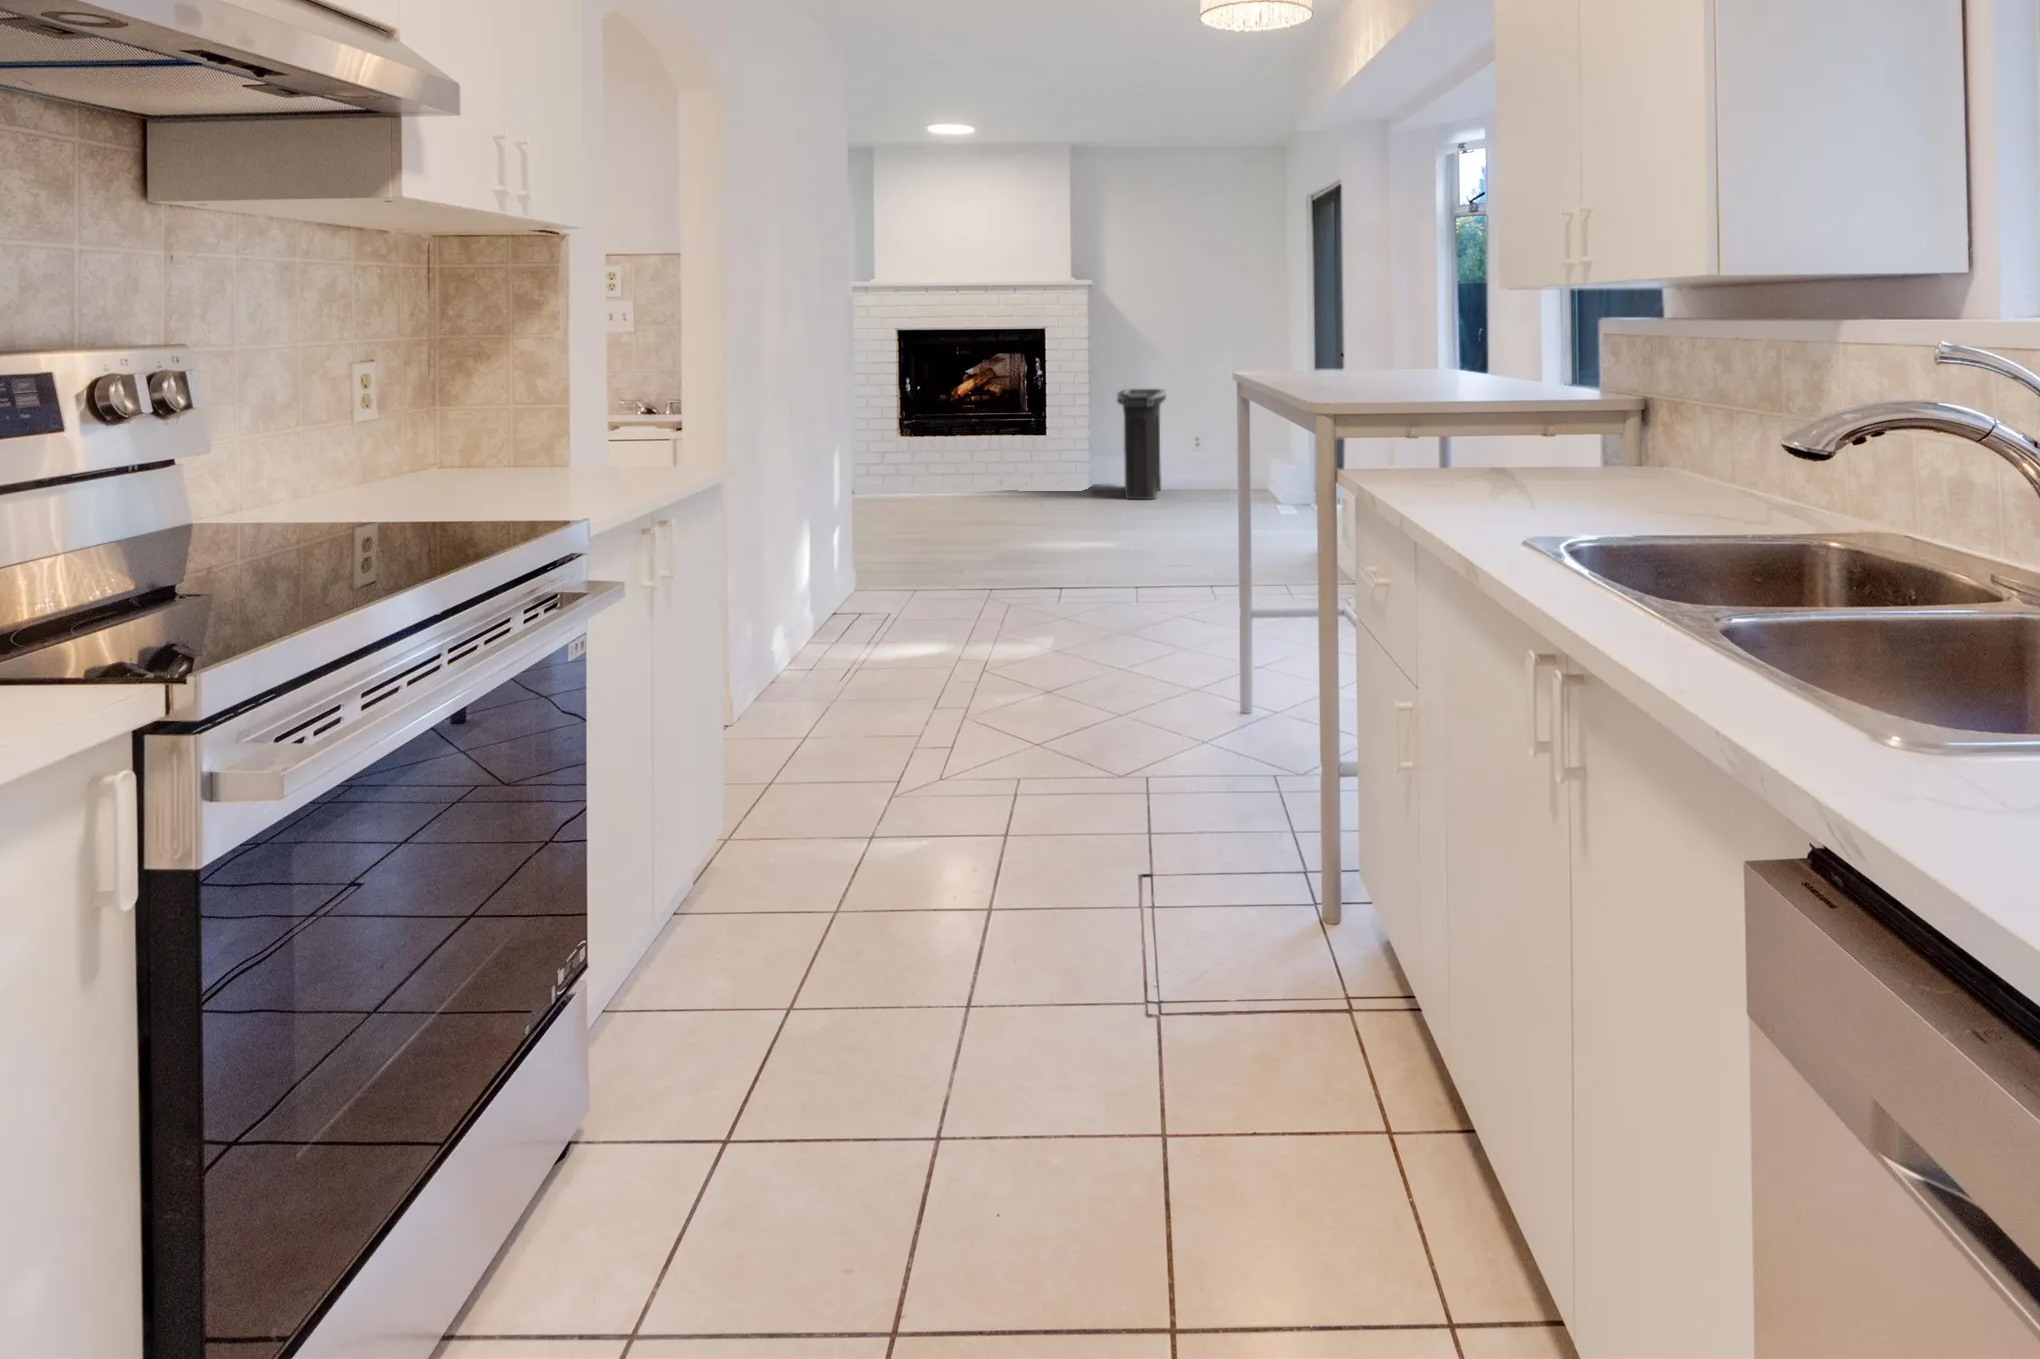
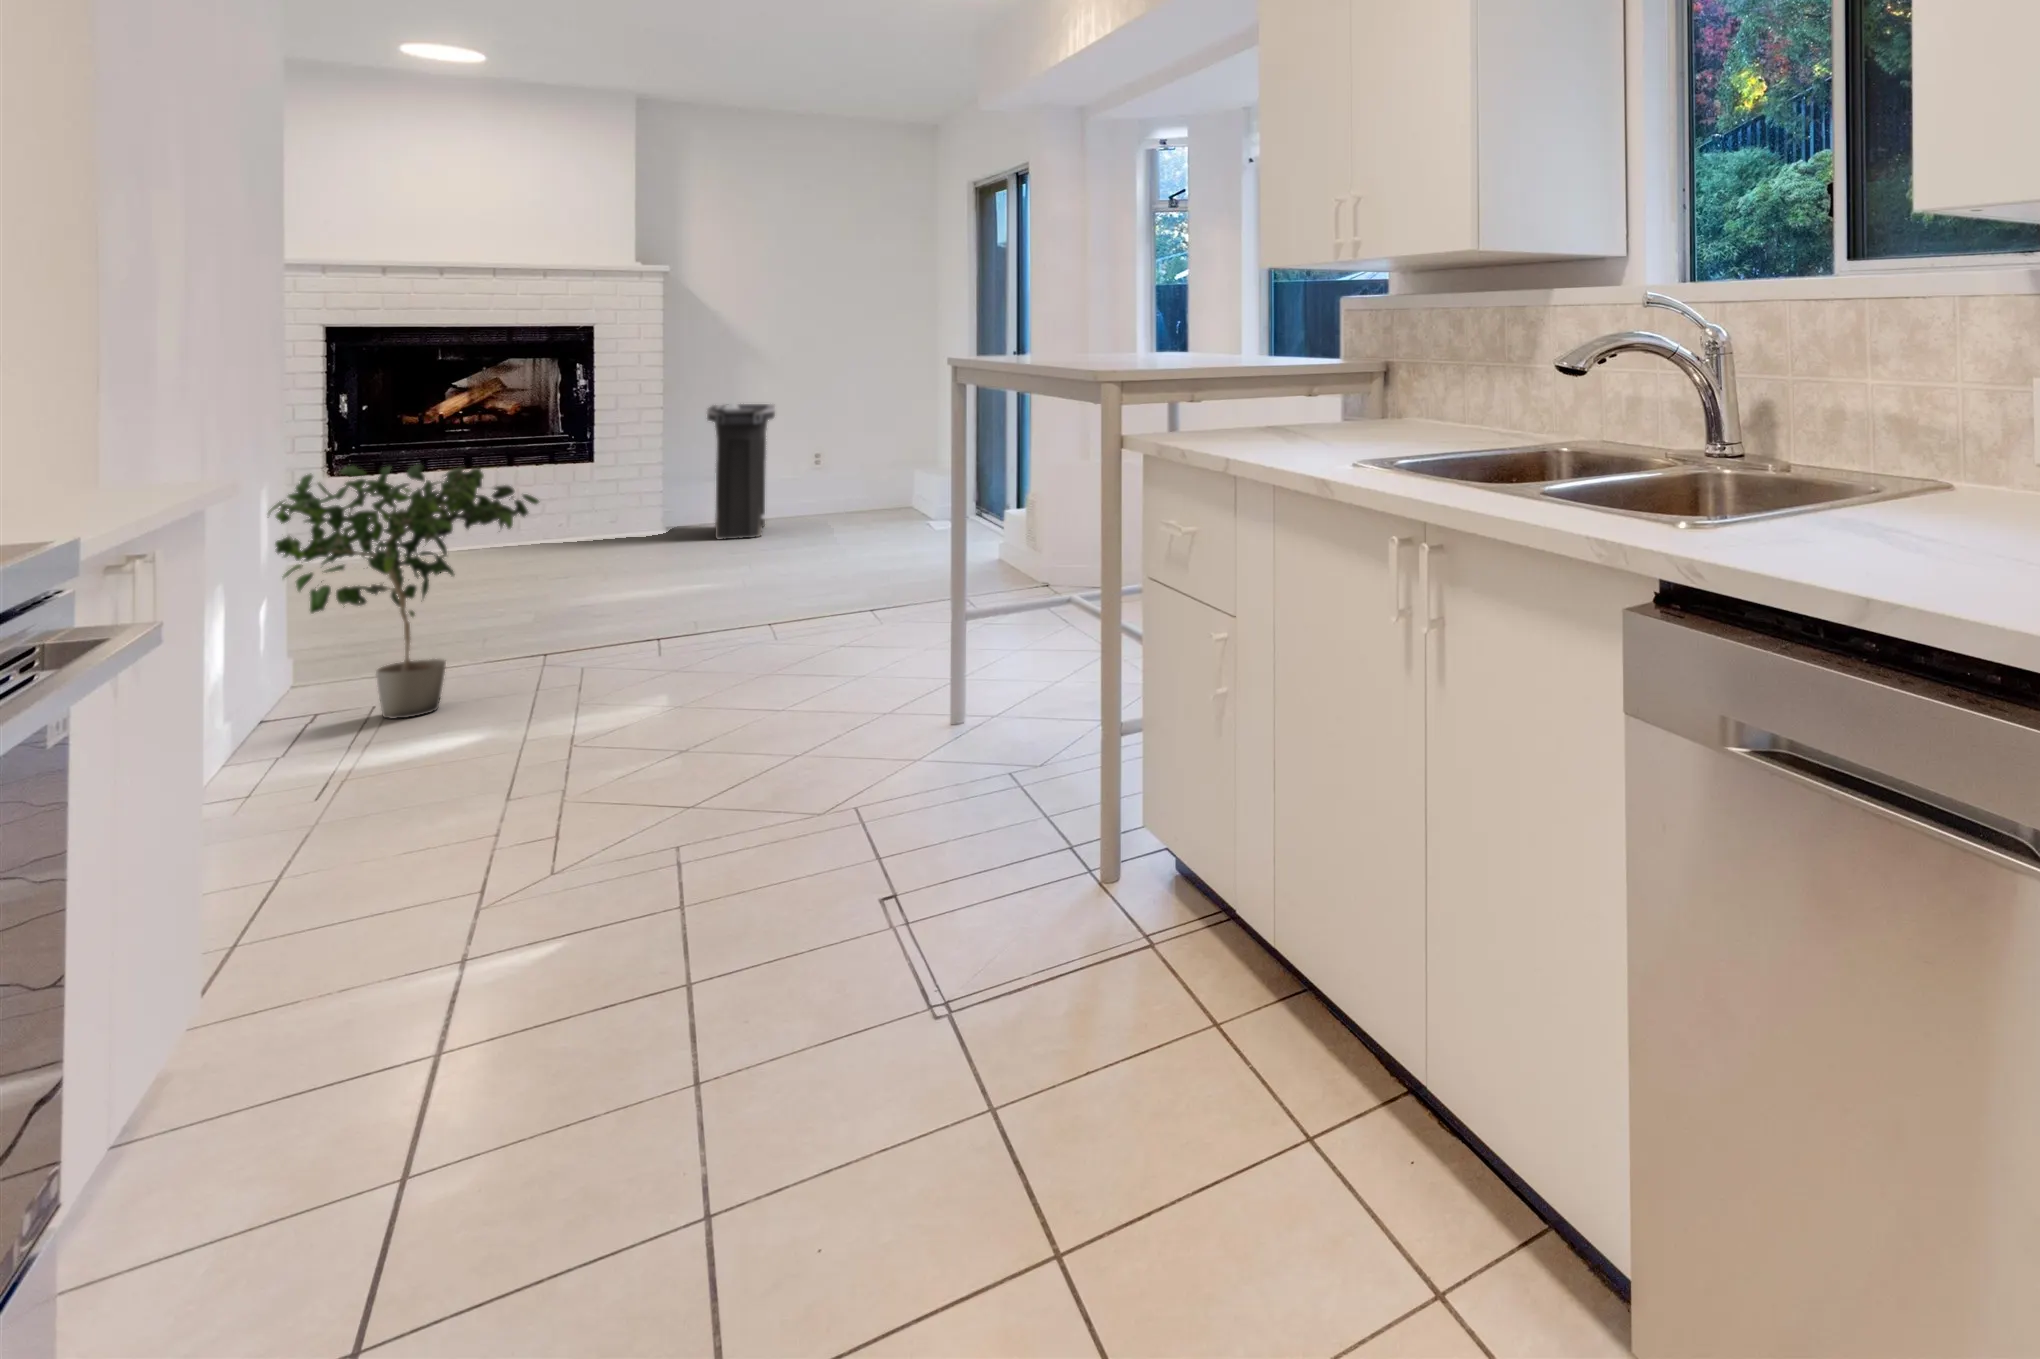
potted plant: none [831,445,976,628] -> present [268,464,539,719]

